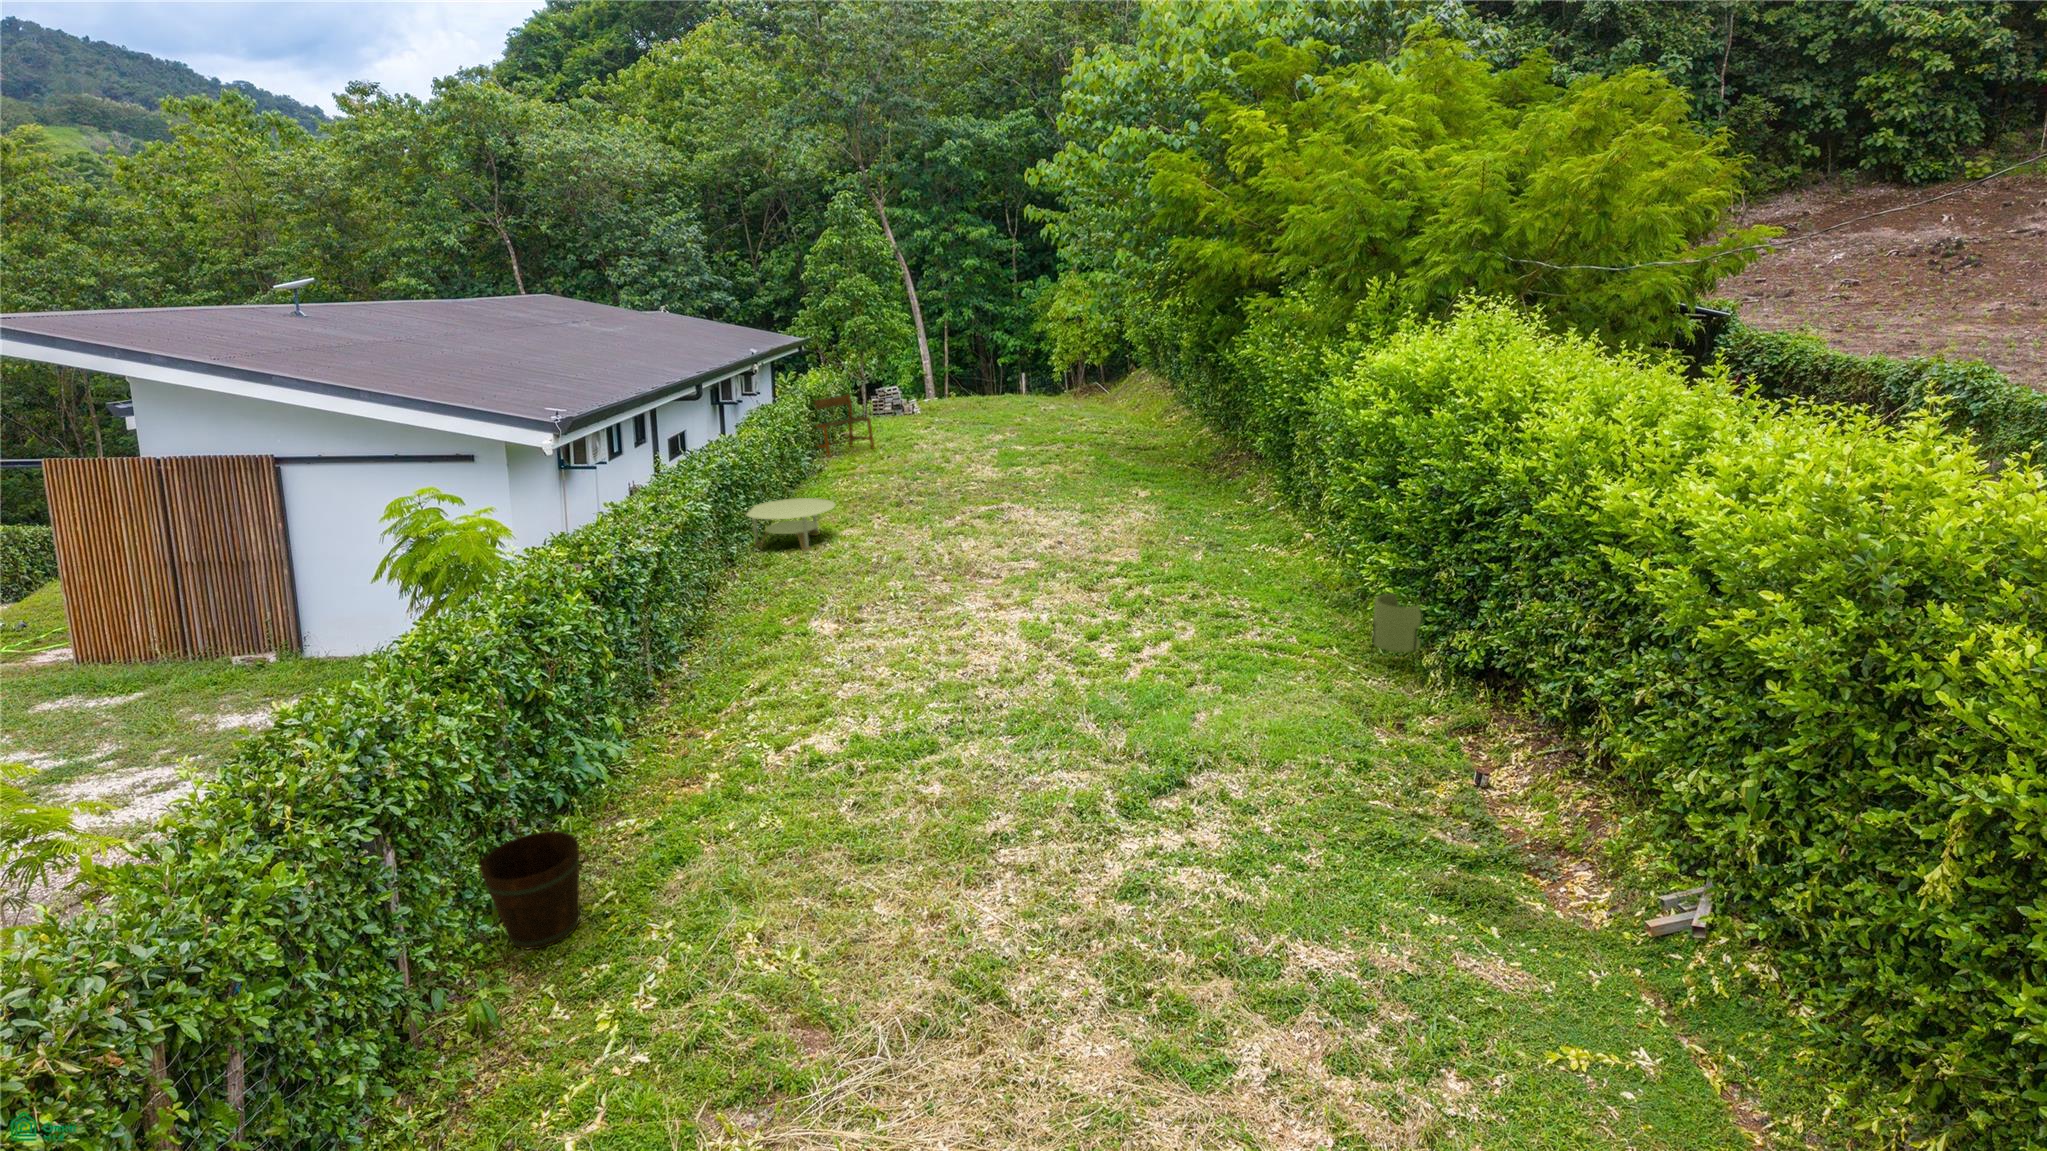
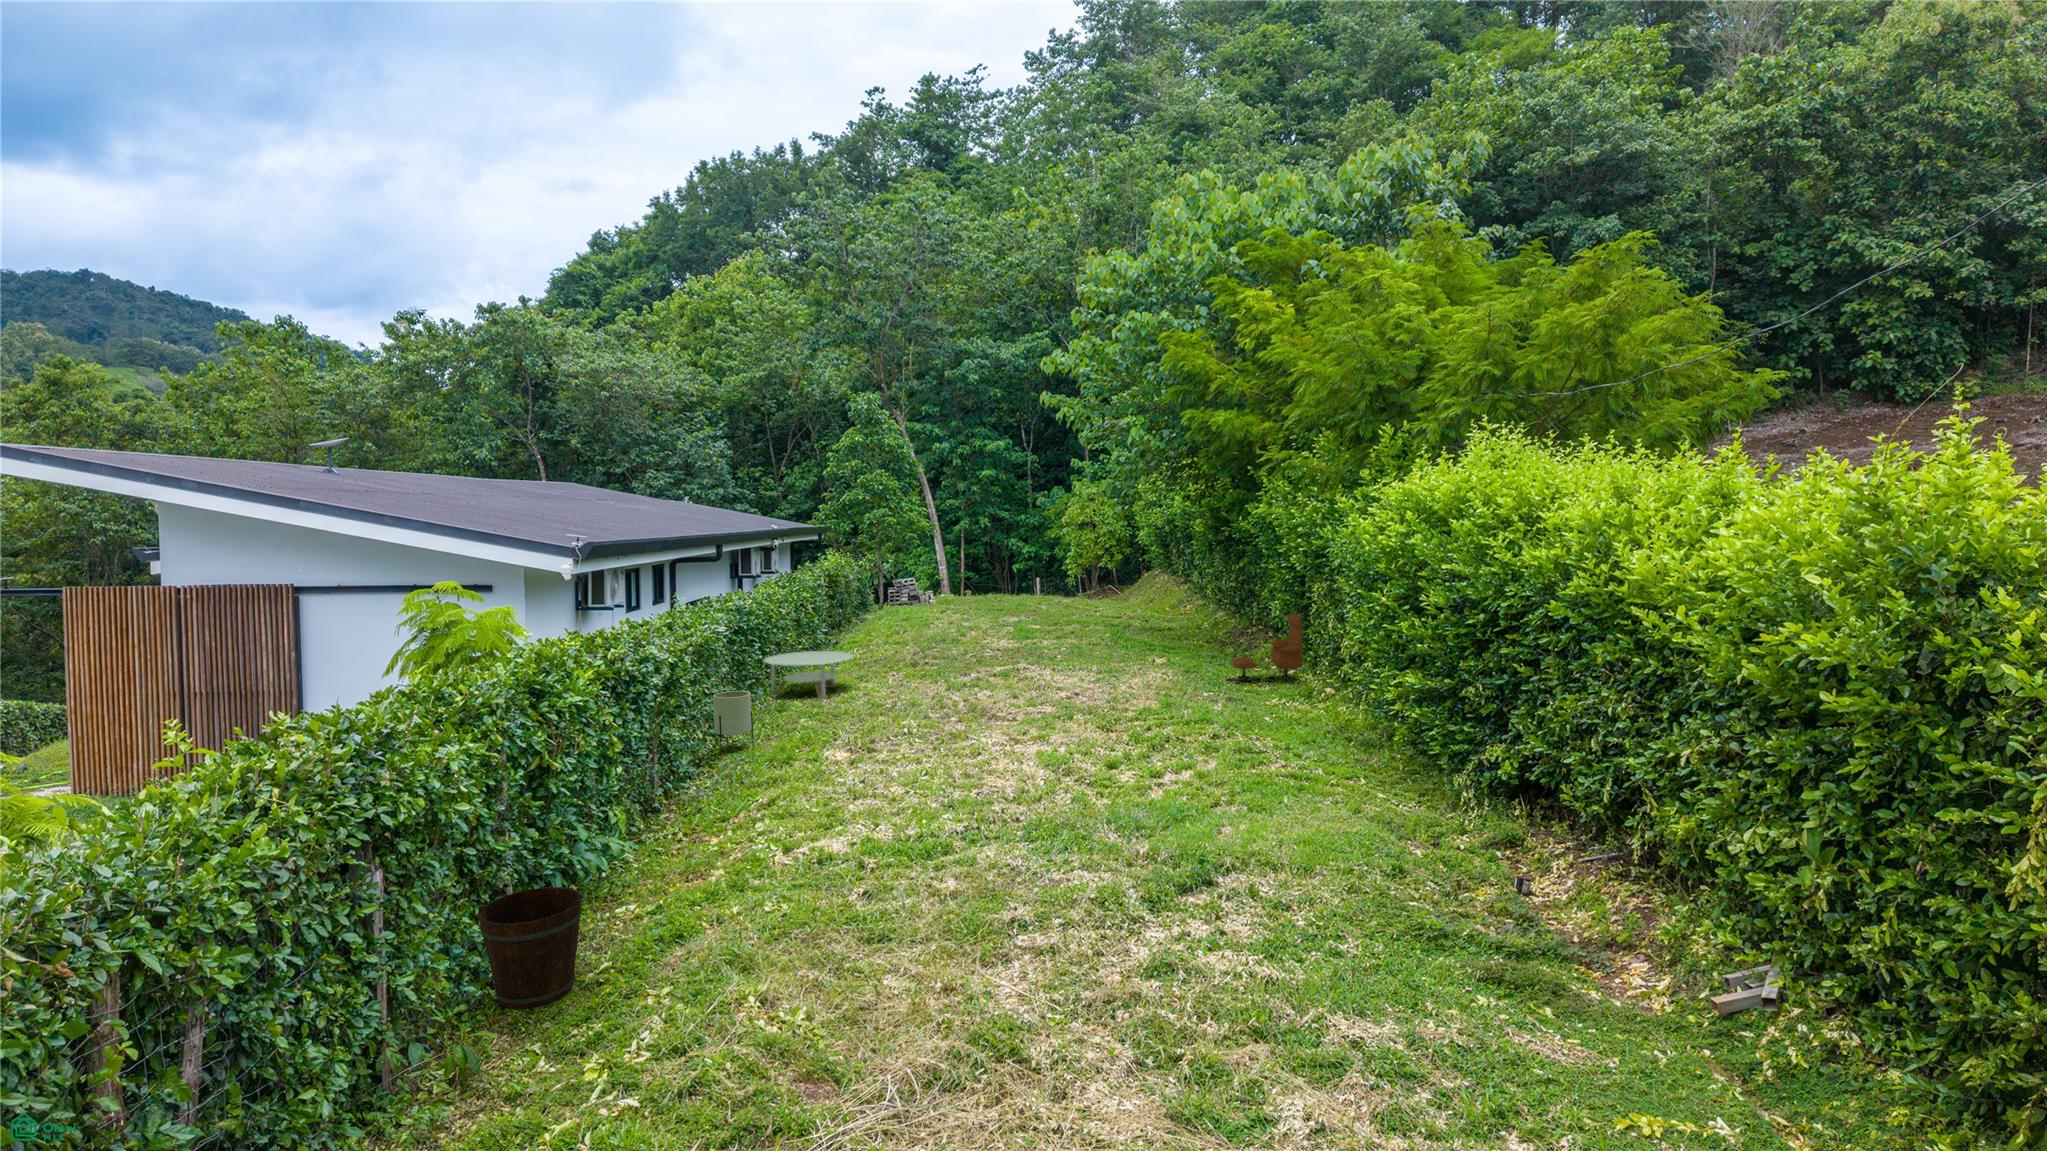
bench: present [814,394,874,457] -> none [828,573,892,632]
lounge chair: none [1211,449,1292,523] -> present [1230,613,1303,684]
planter: present [1372,594,1421,665] -> present [713,691,754,753]

